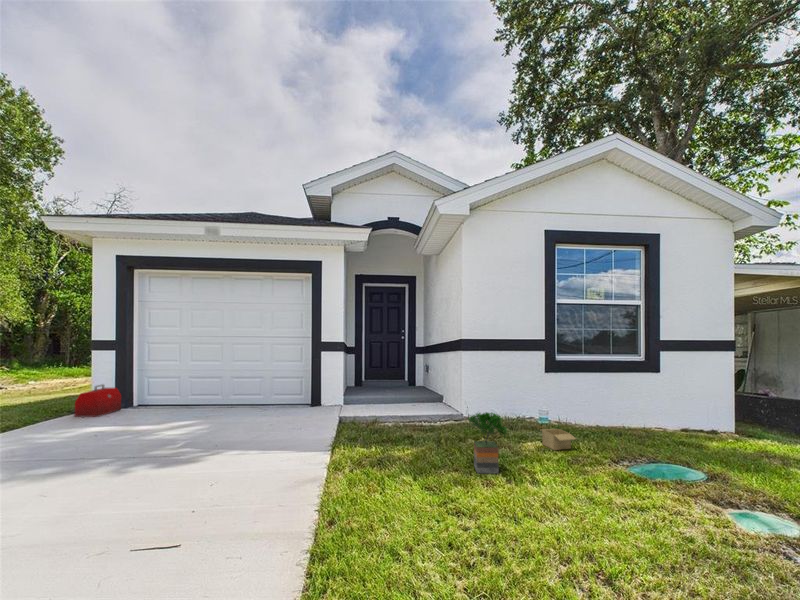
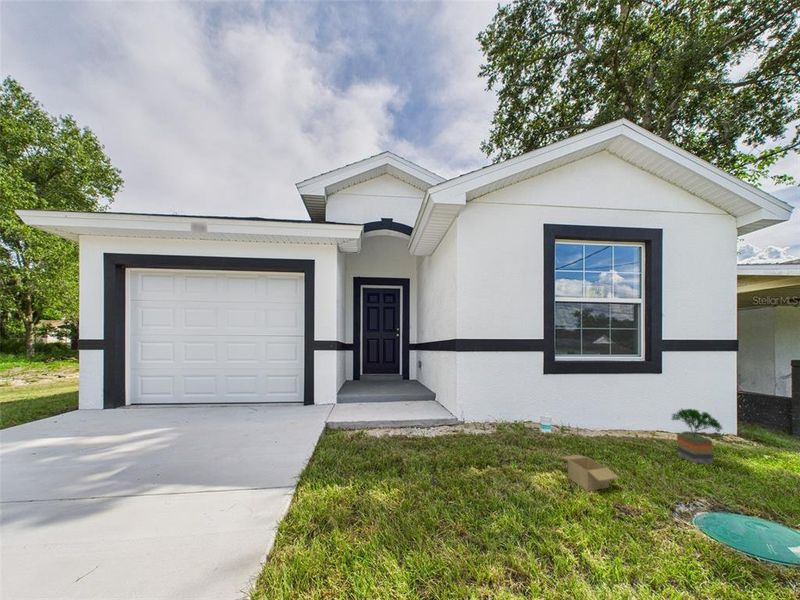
toolbox: present [74,384,121,417] -> none [37,387,100,424]
potted tree: present [468,412,507,474] -> present [672,409,722,464]

